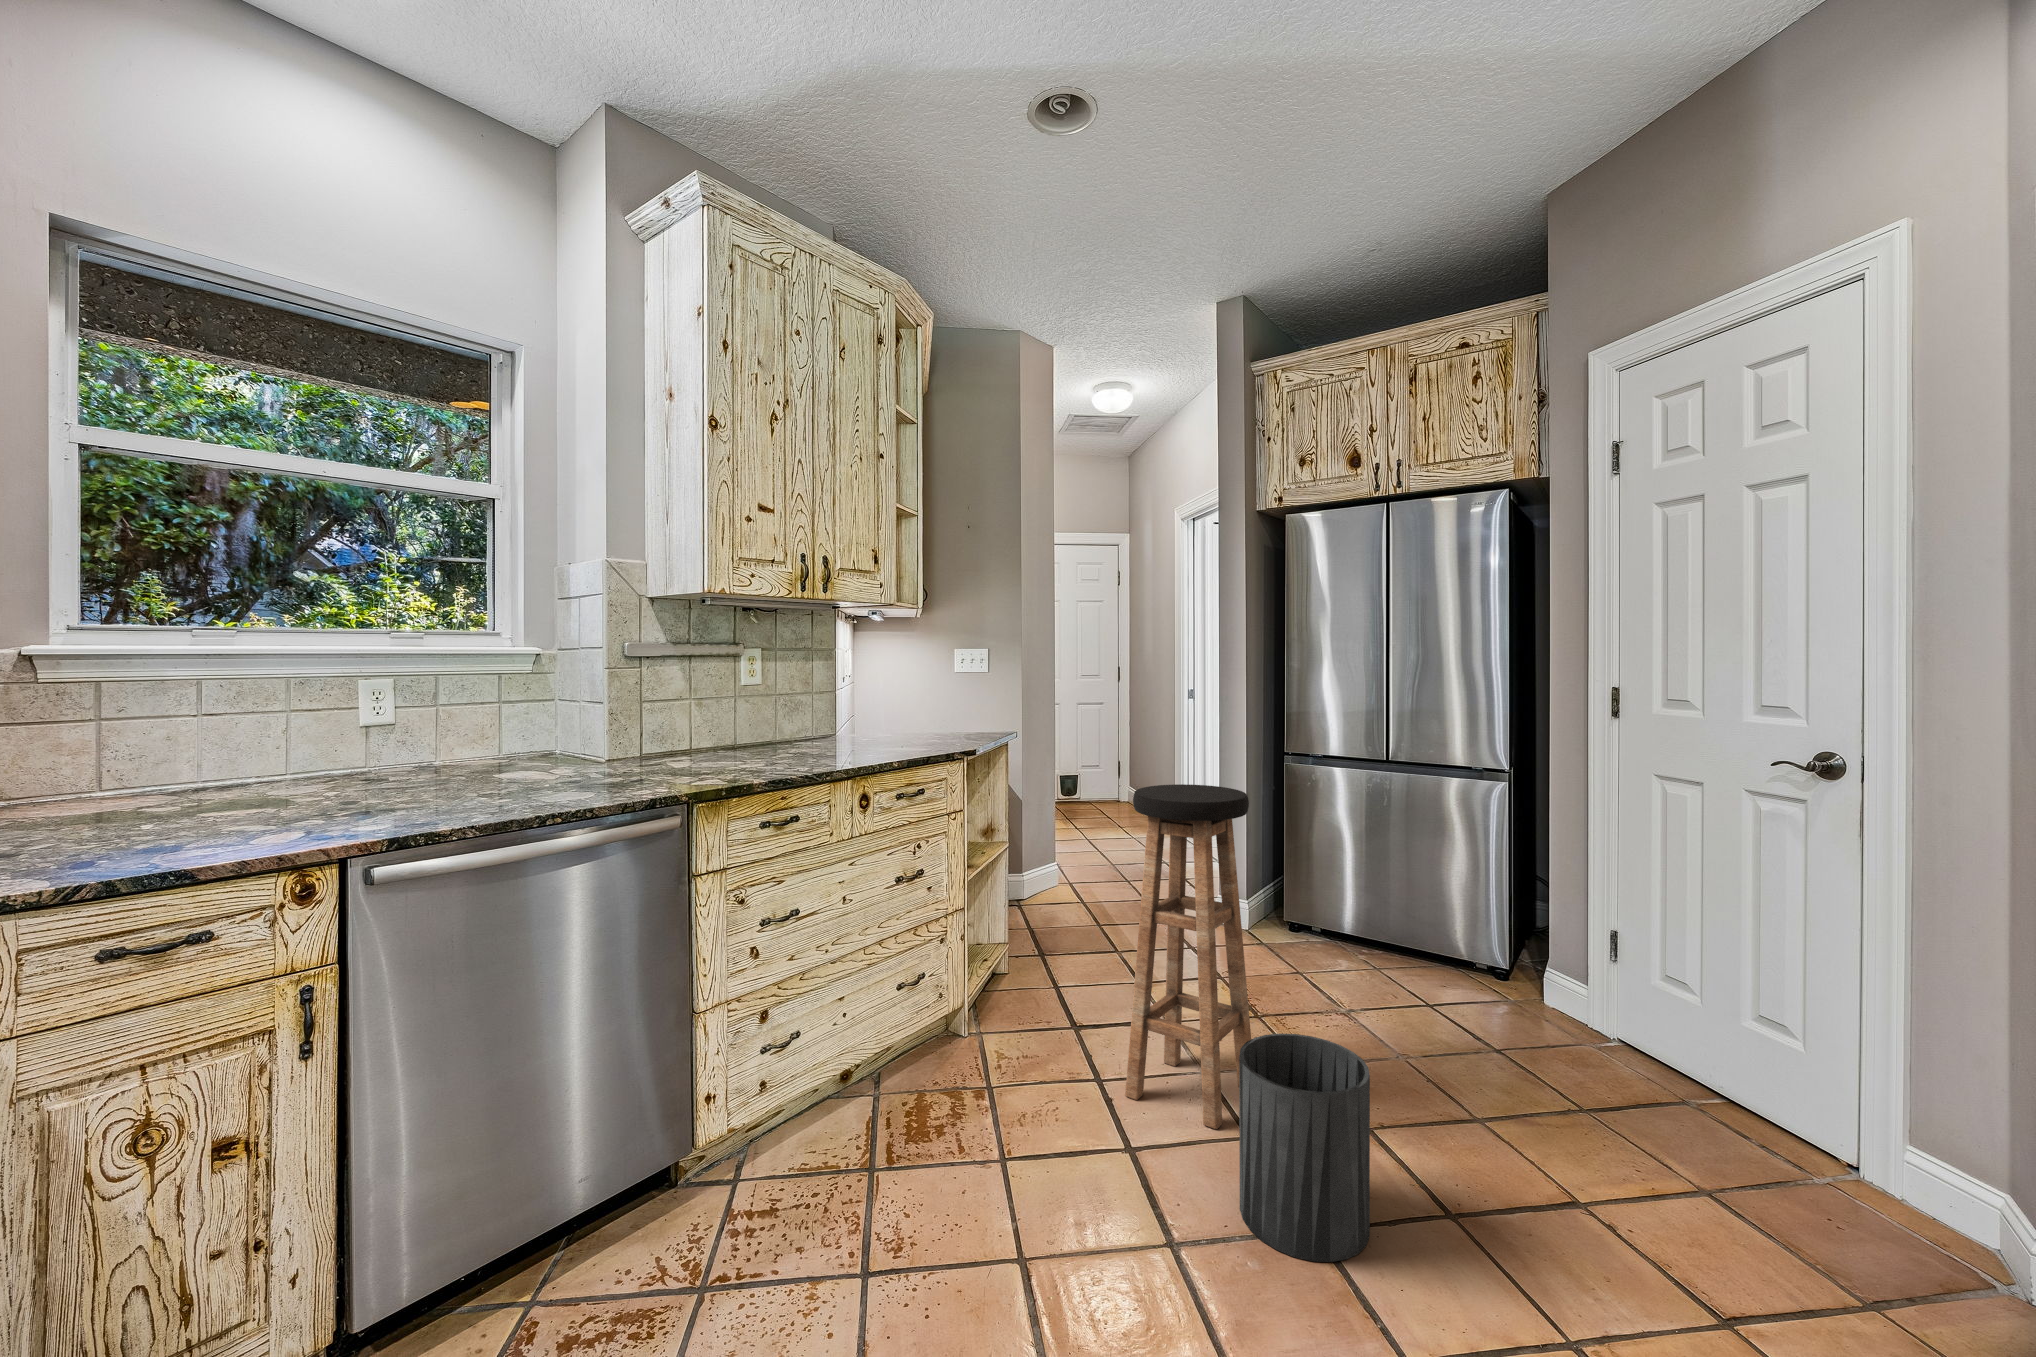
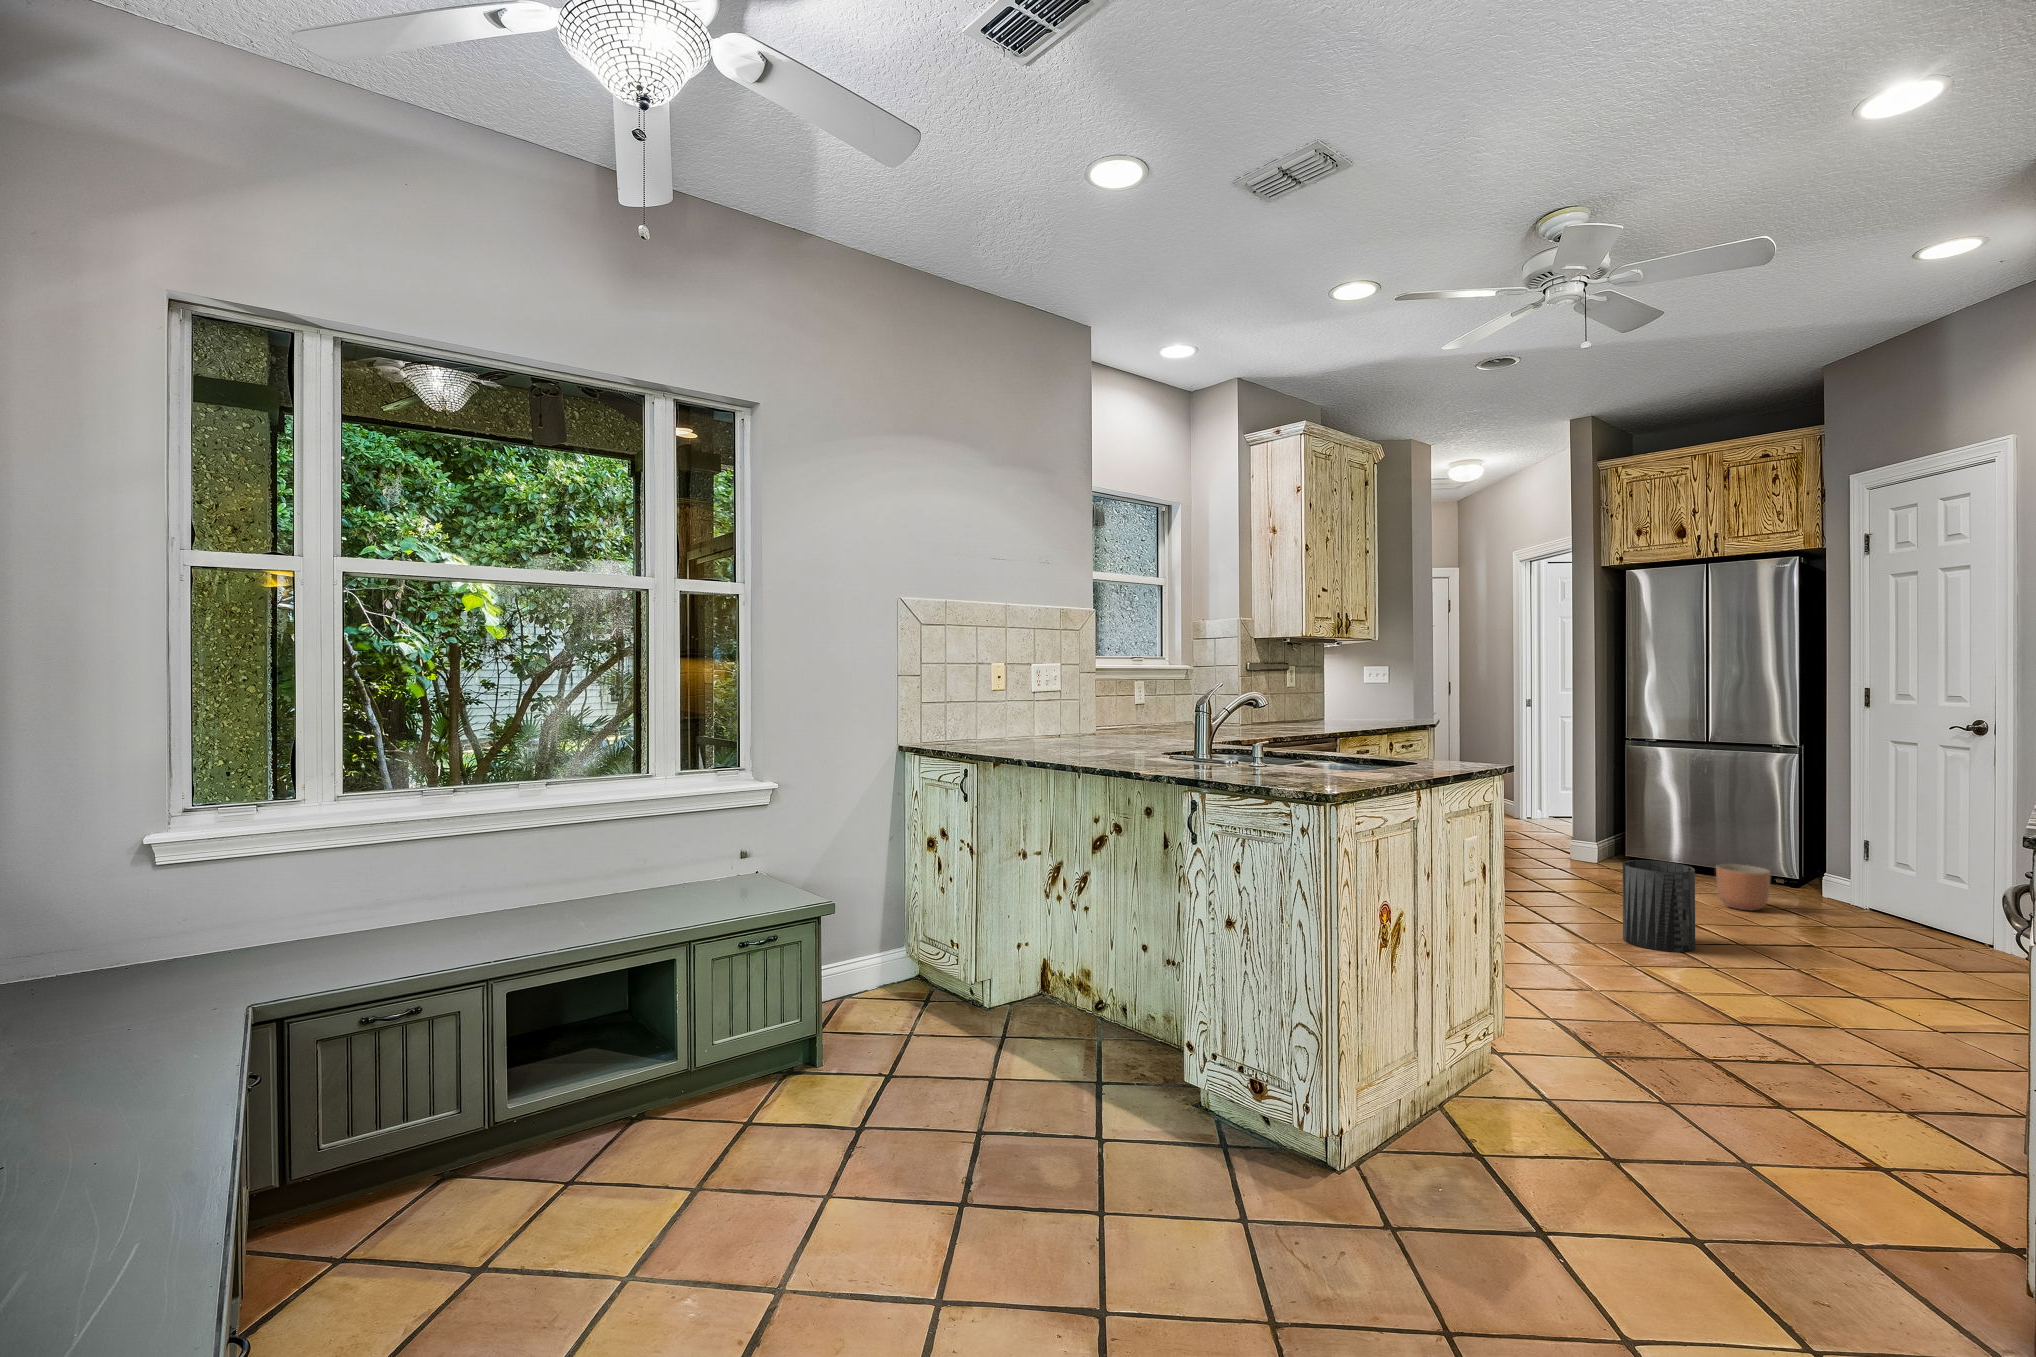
bar stool: present [1125,784,1251,1129] -> none [1542,742,1622,922]
planter: none [1400,971,1480,1057] -> present [1716,864,1771,911]

